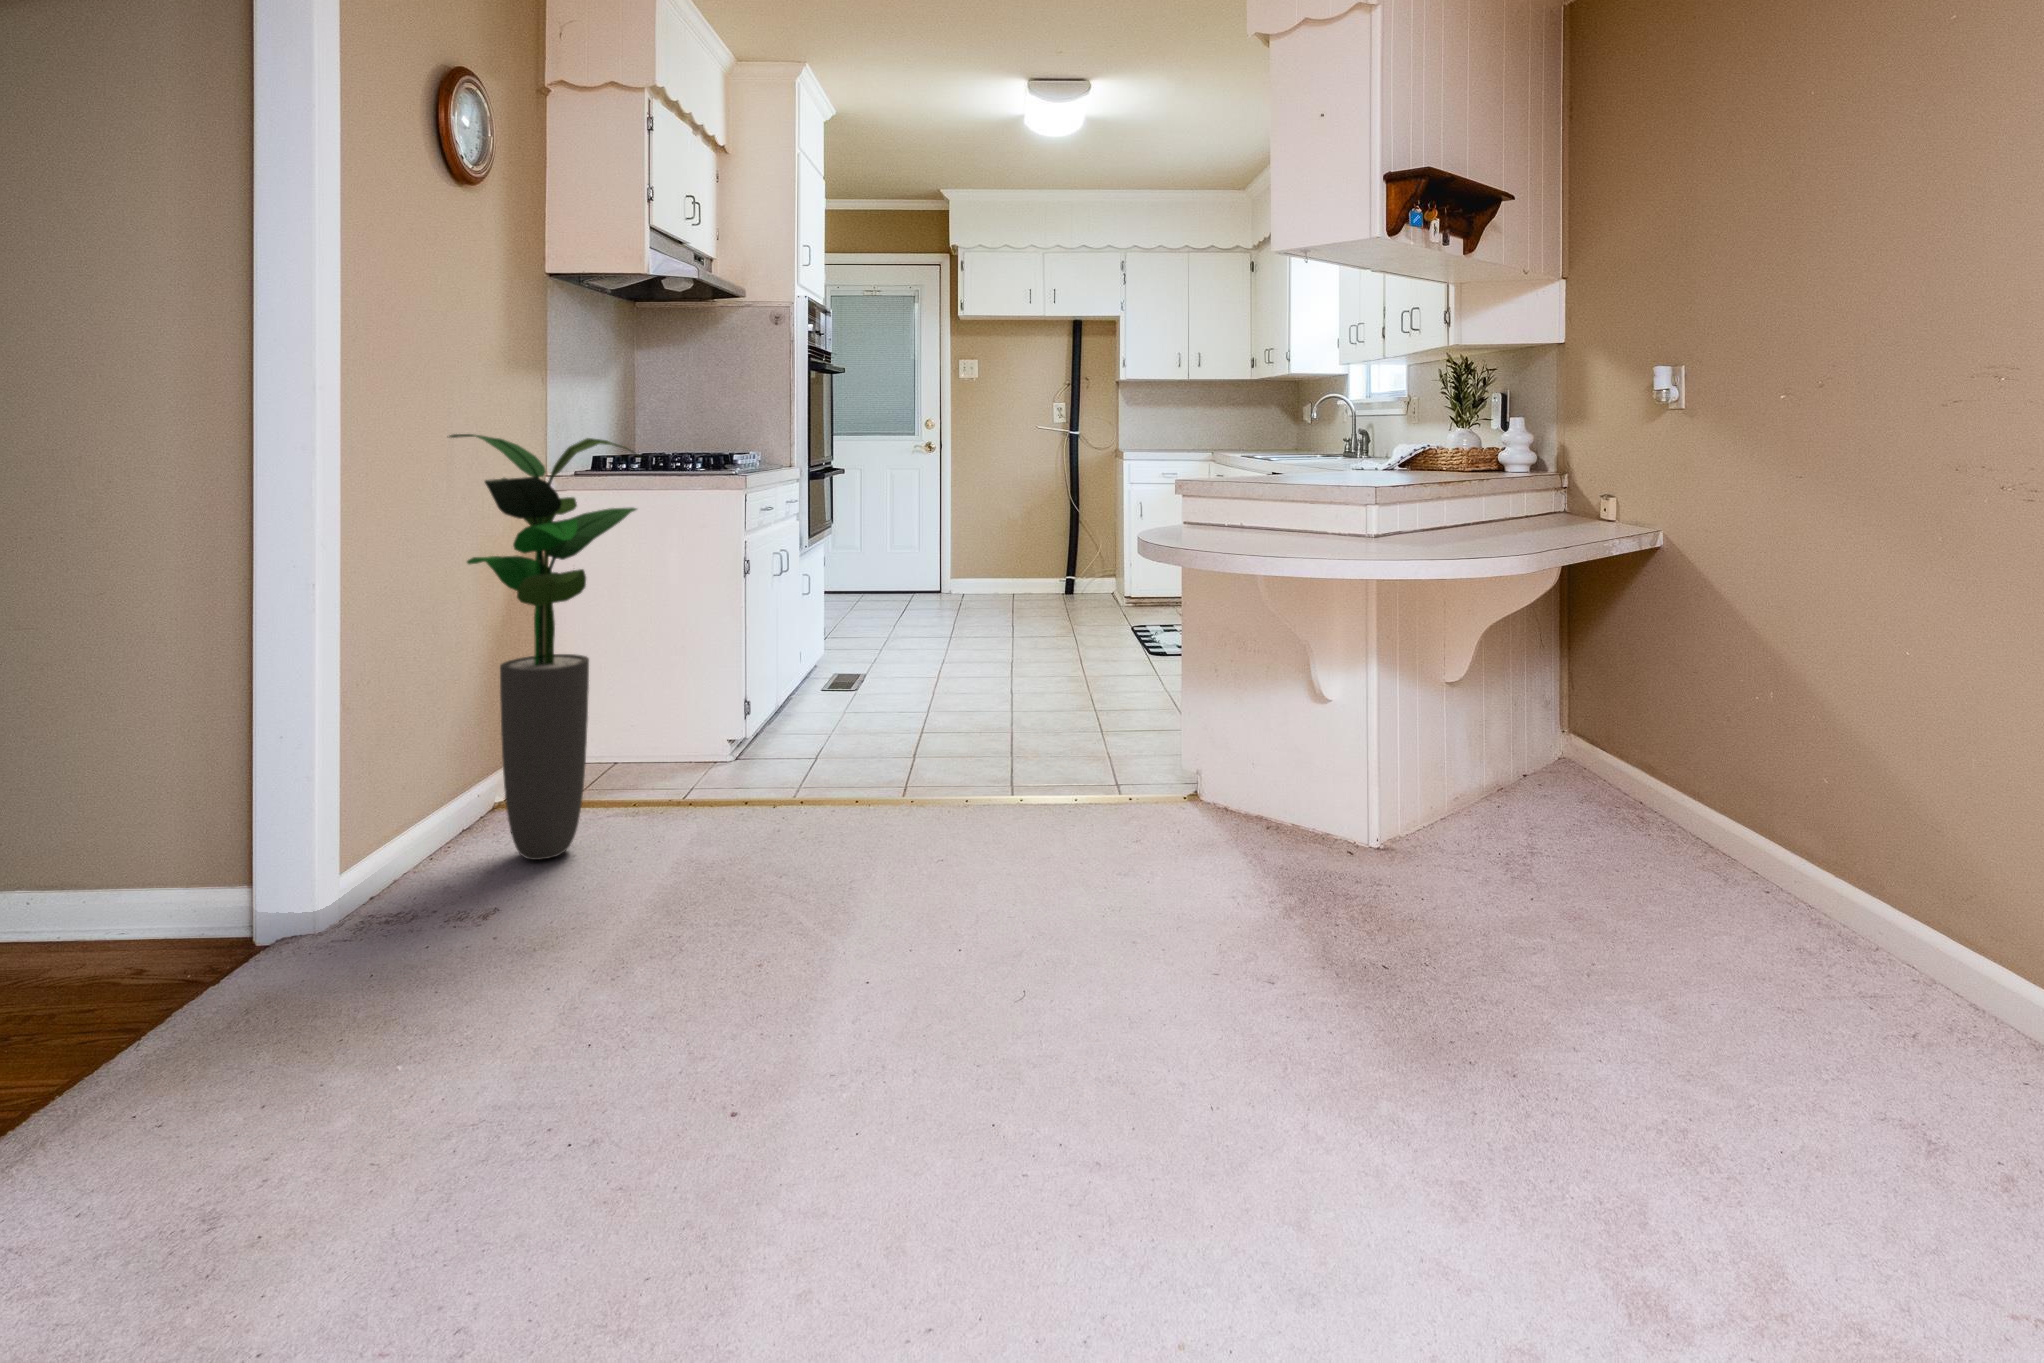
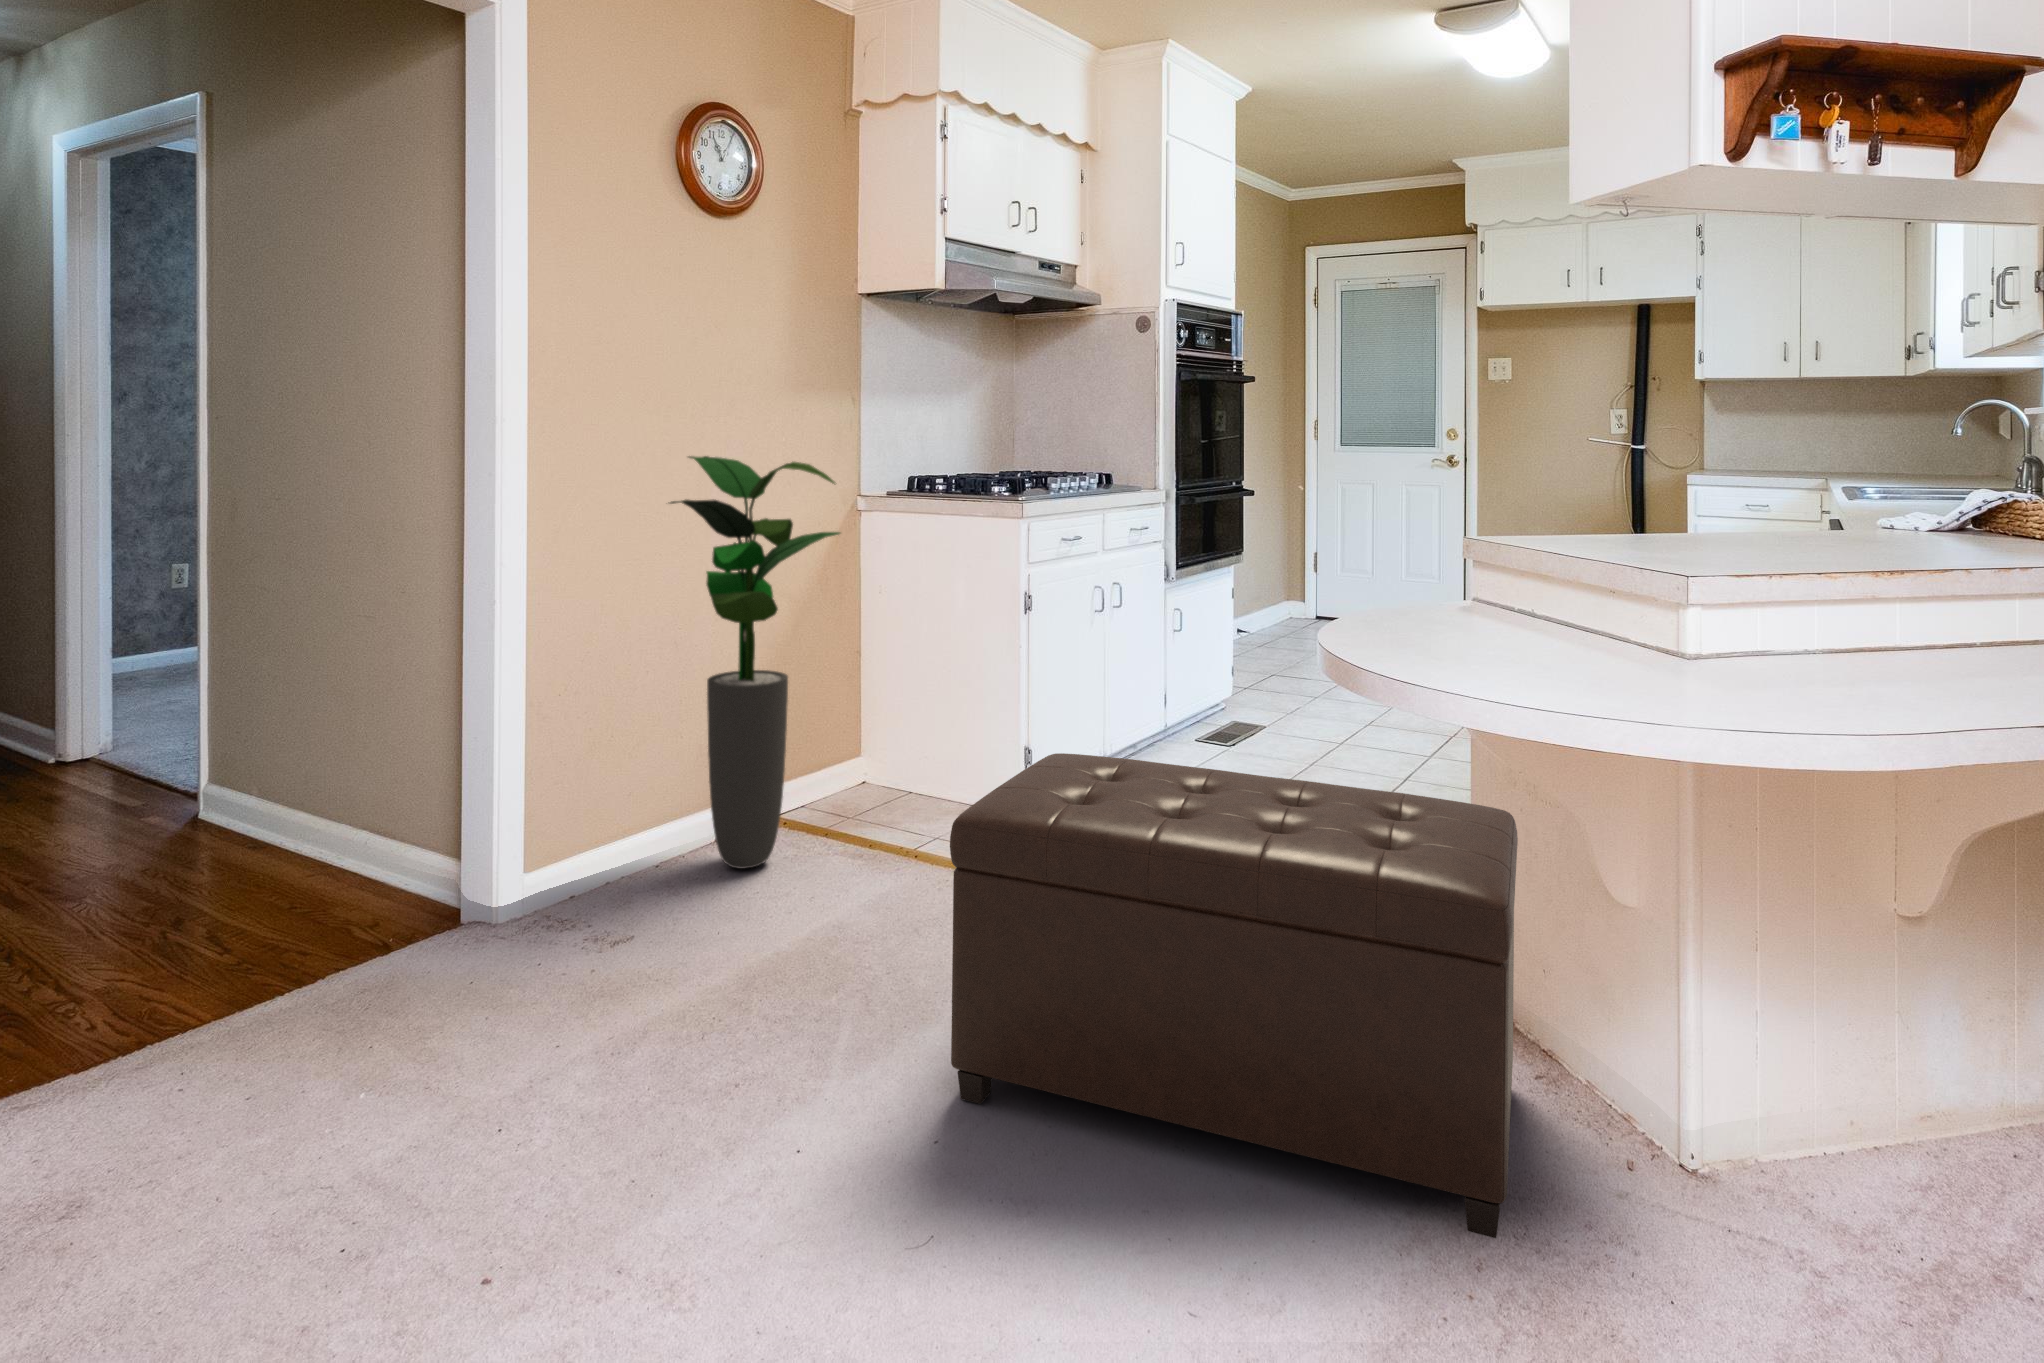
ottoman: none [946,656,1367,948] -> present [950,753,1518,1238]

